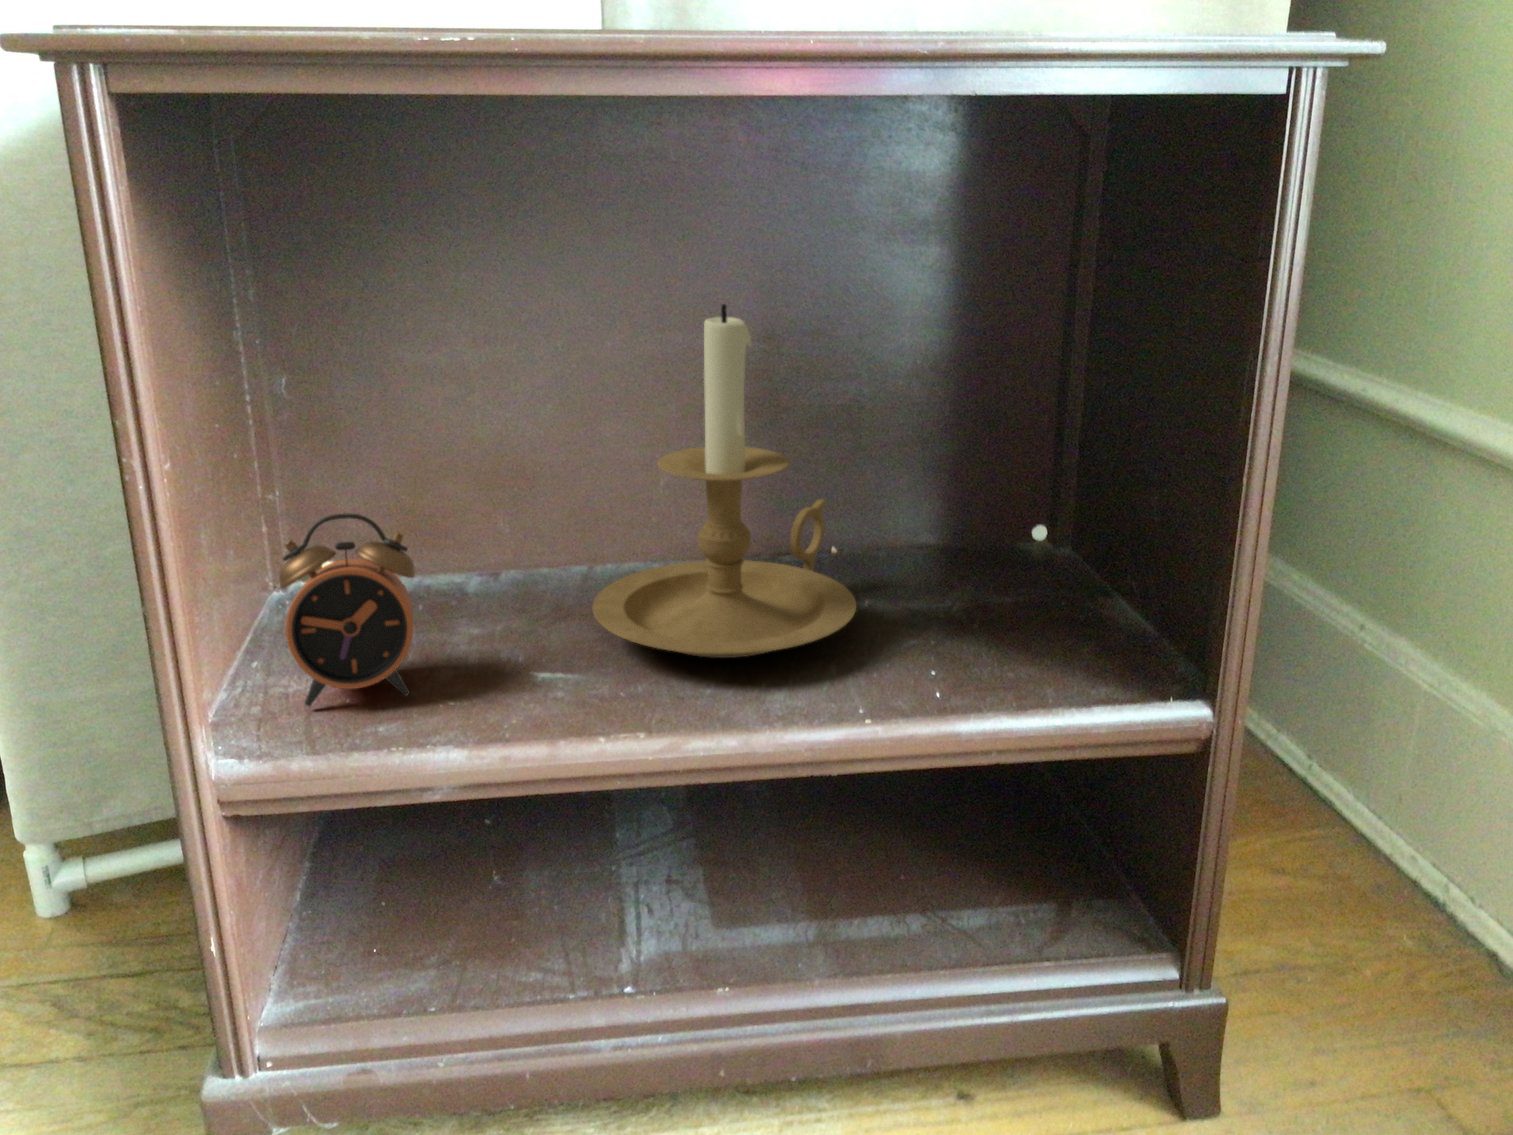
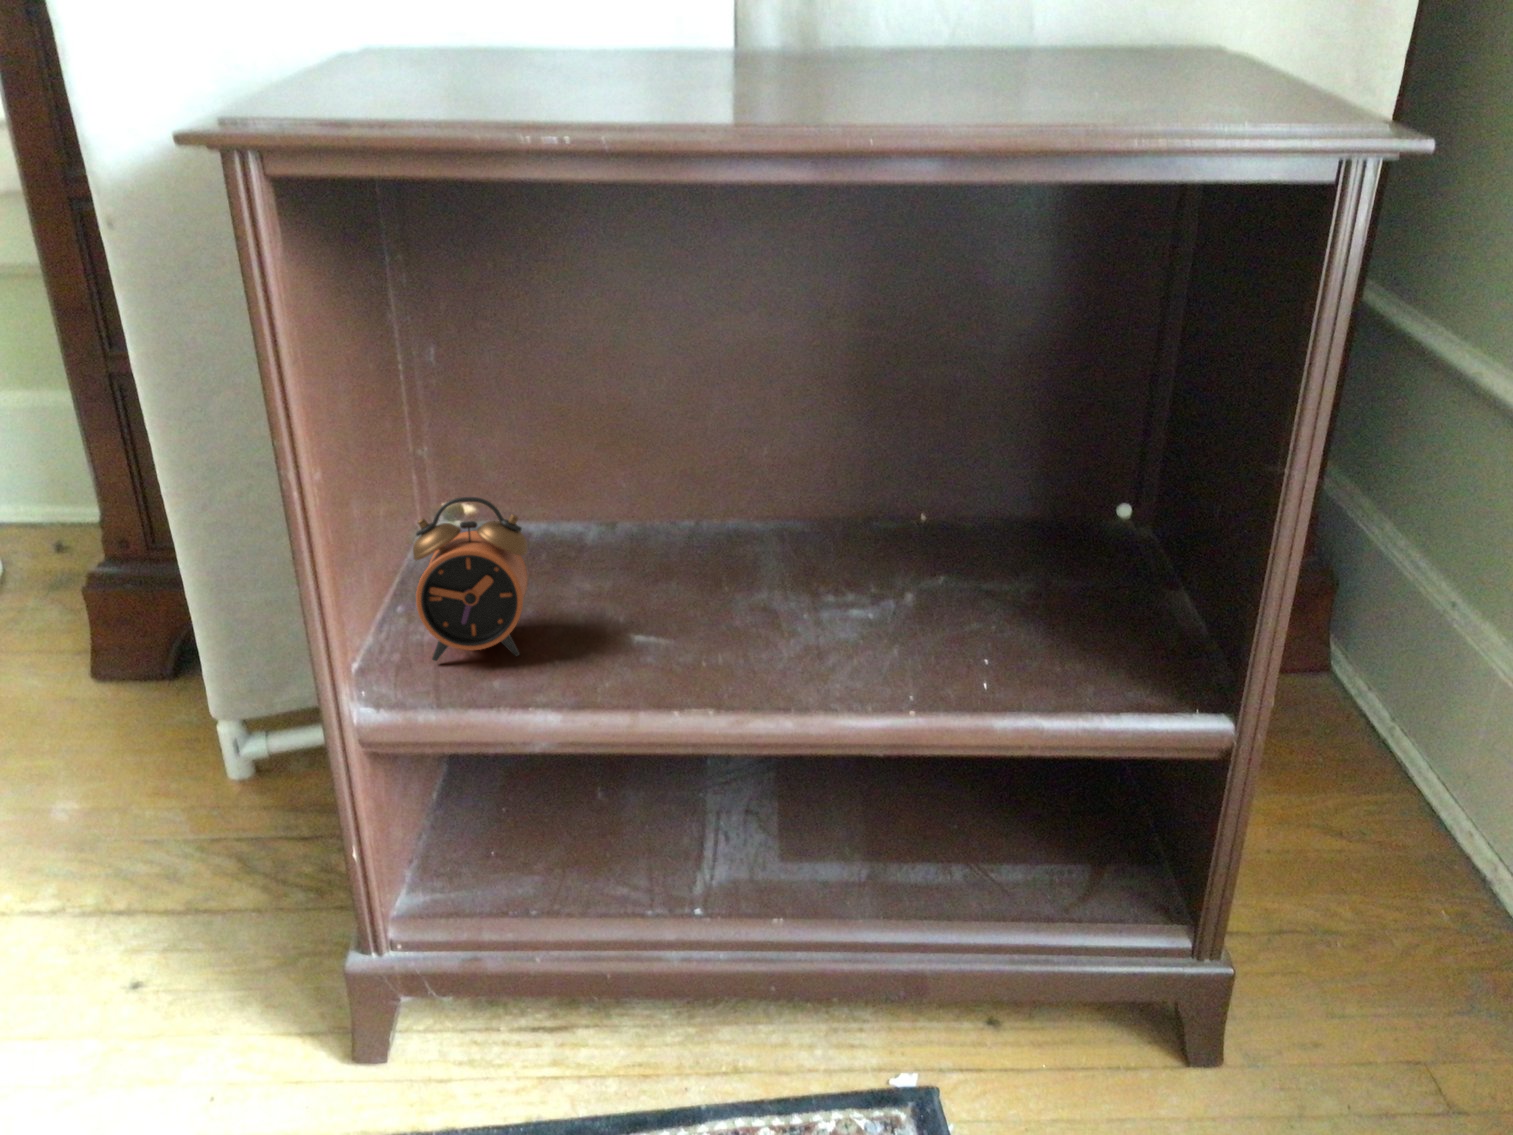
candle holder: present [593,304,856,658] -> none [684,320,923,642]

